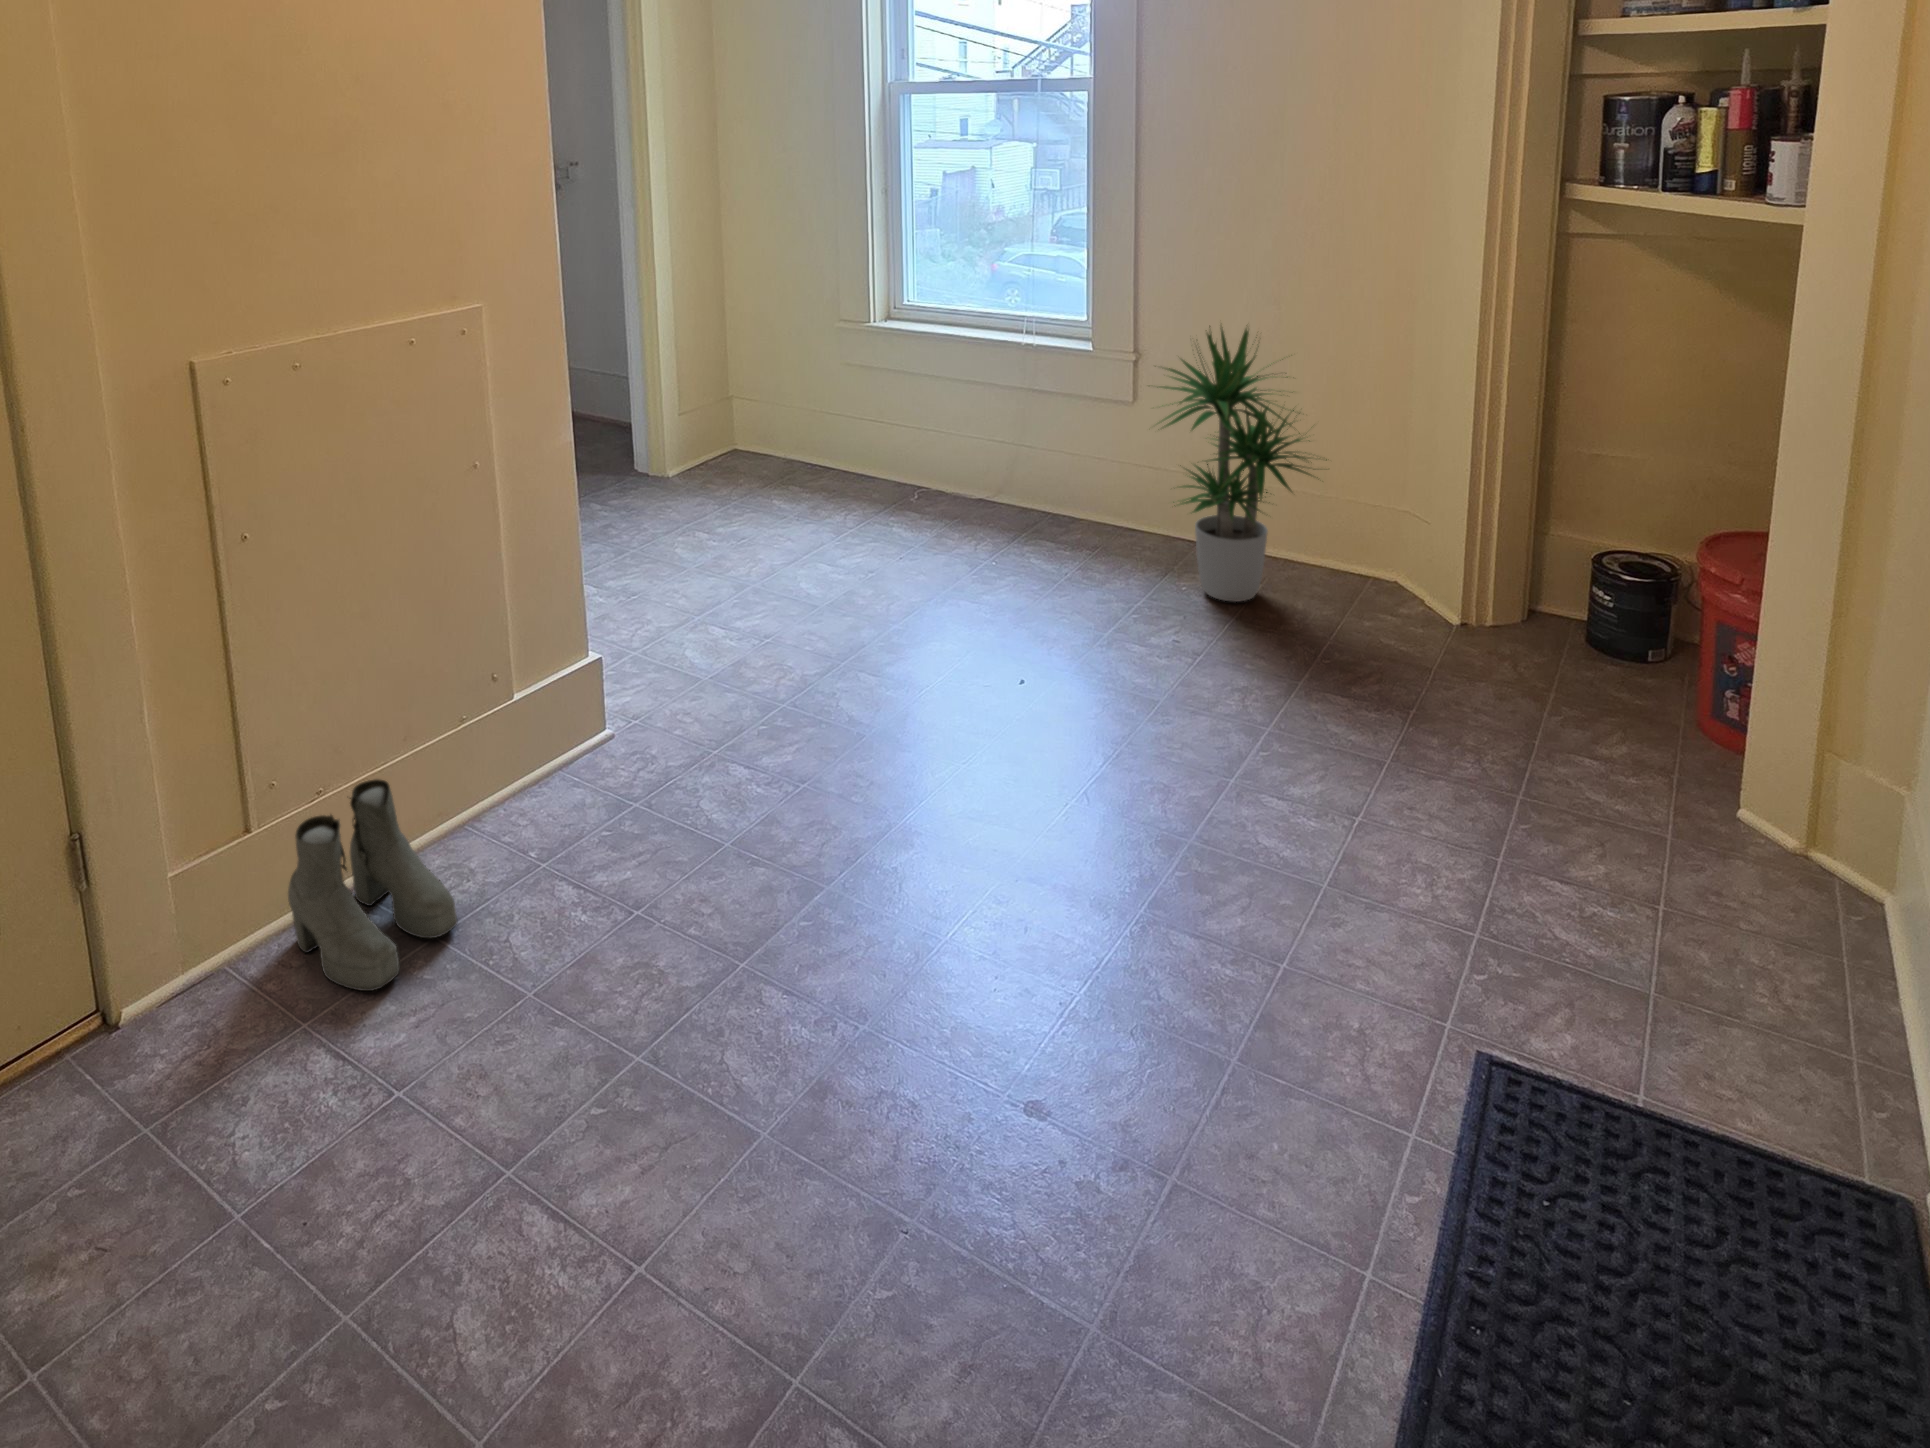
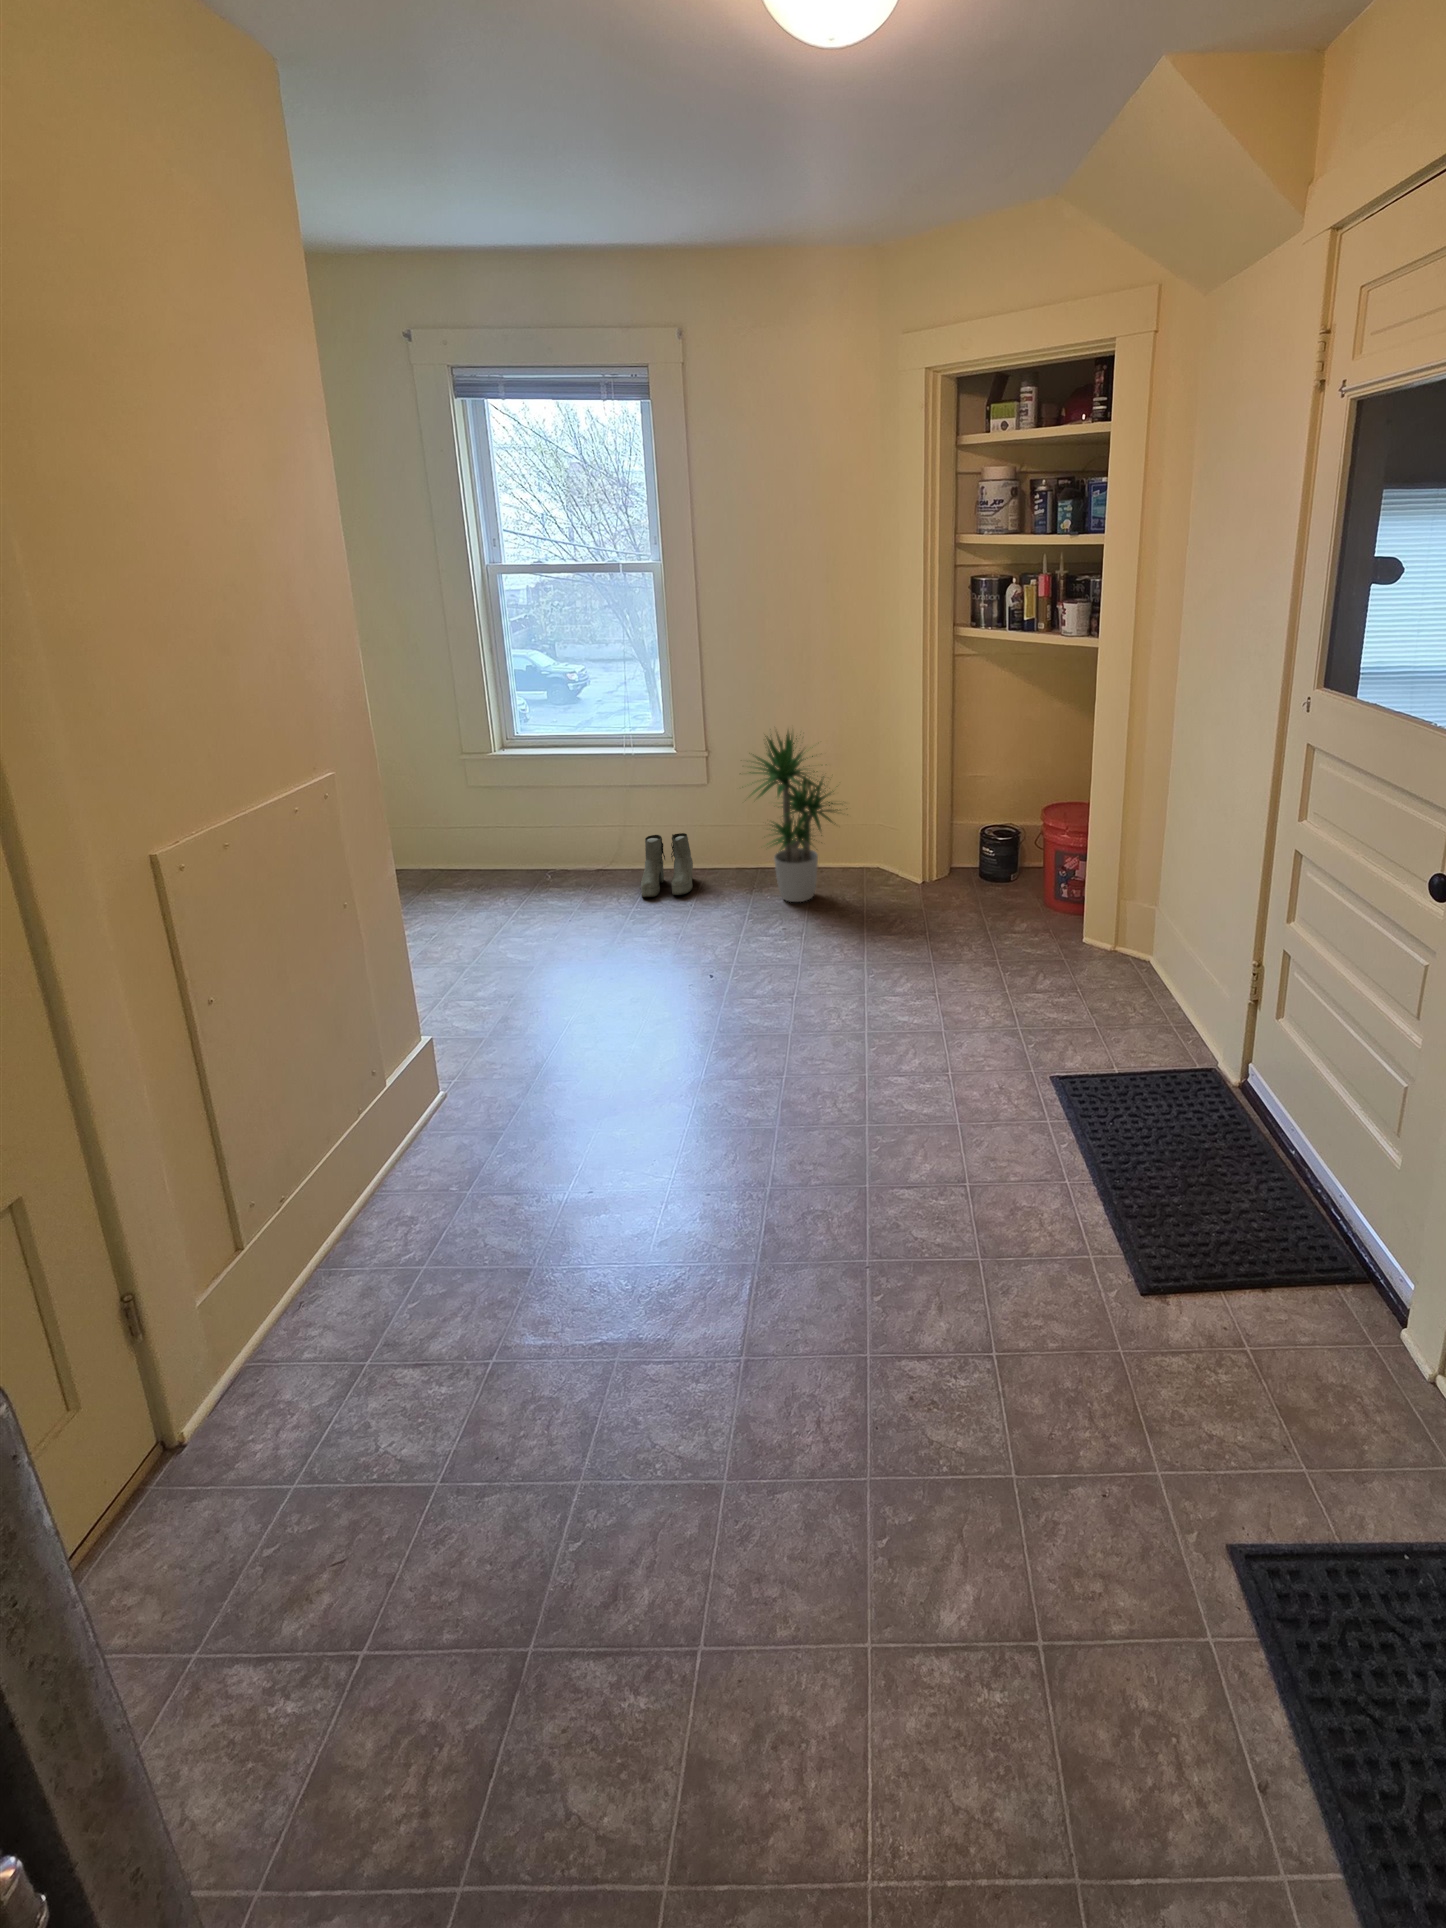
boots: present [288,779,457,991] -> present [641,833,693,897]

